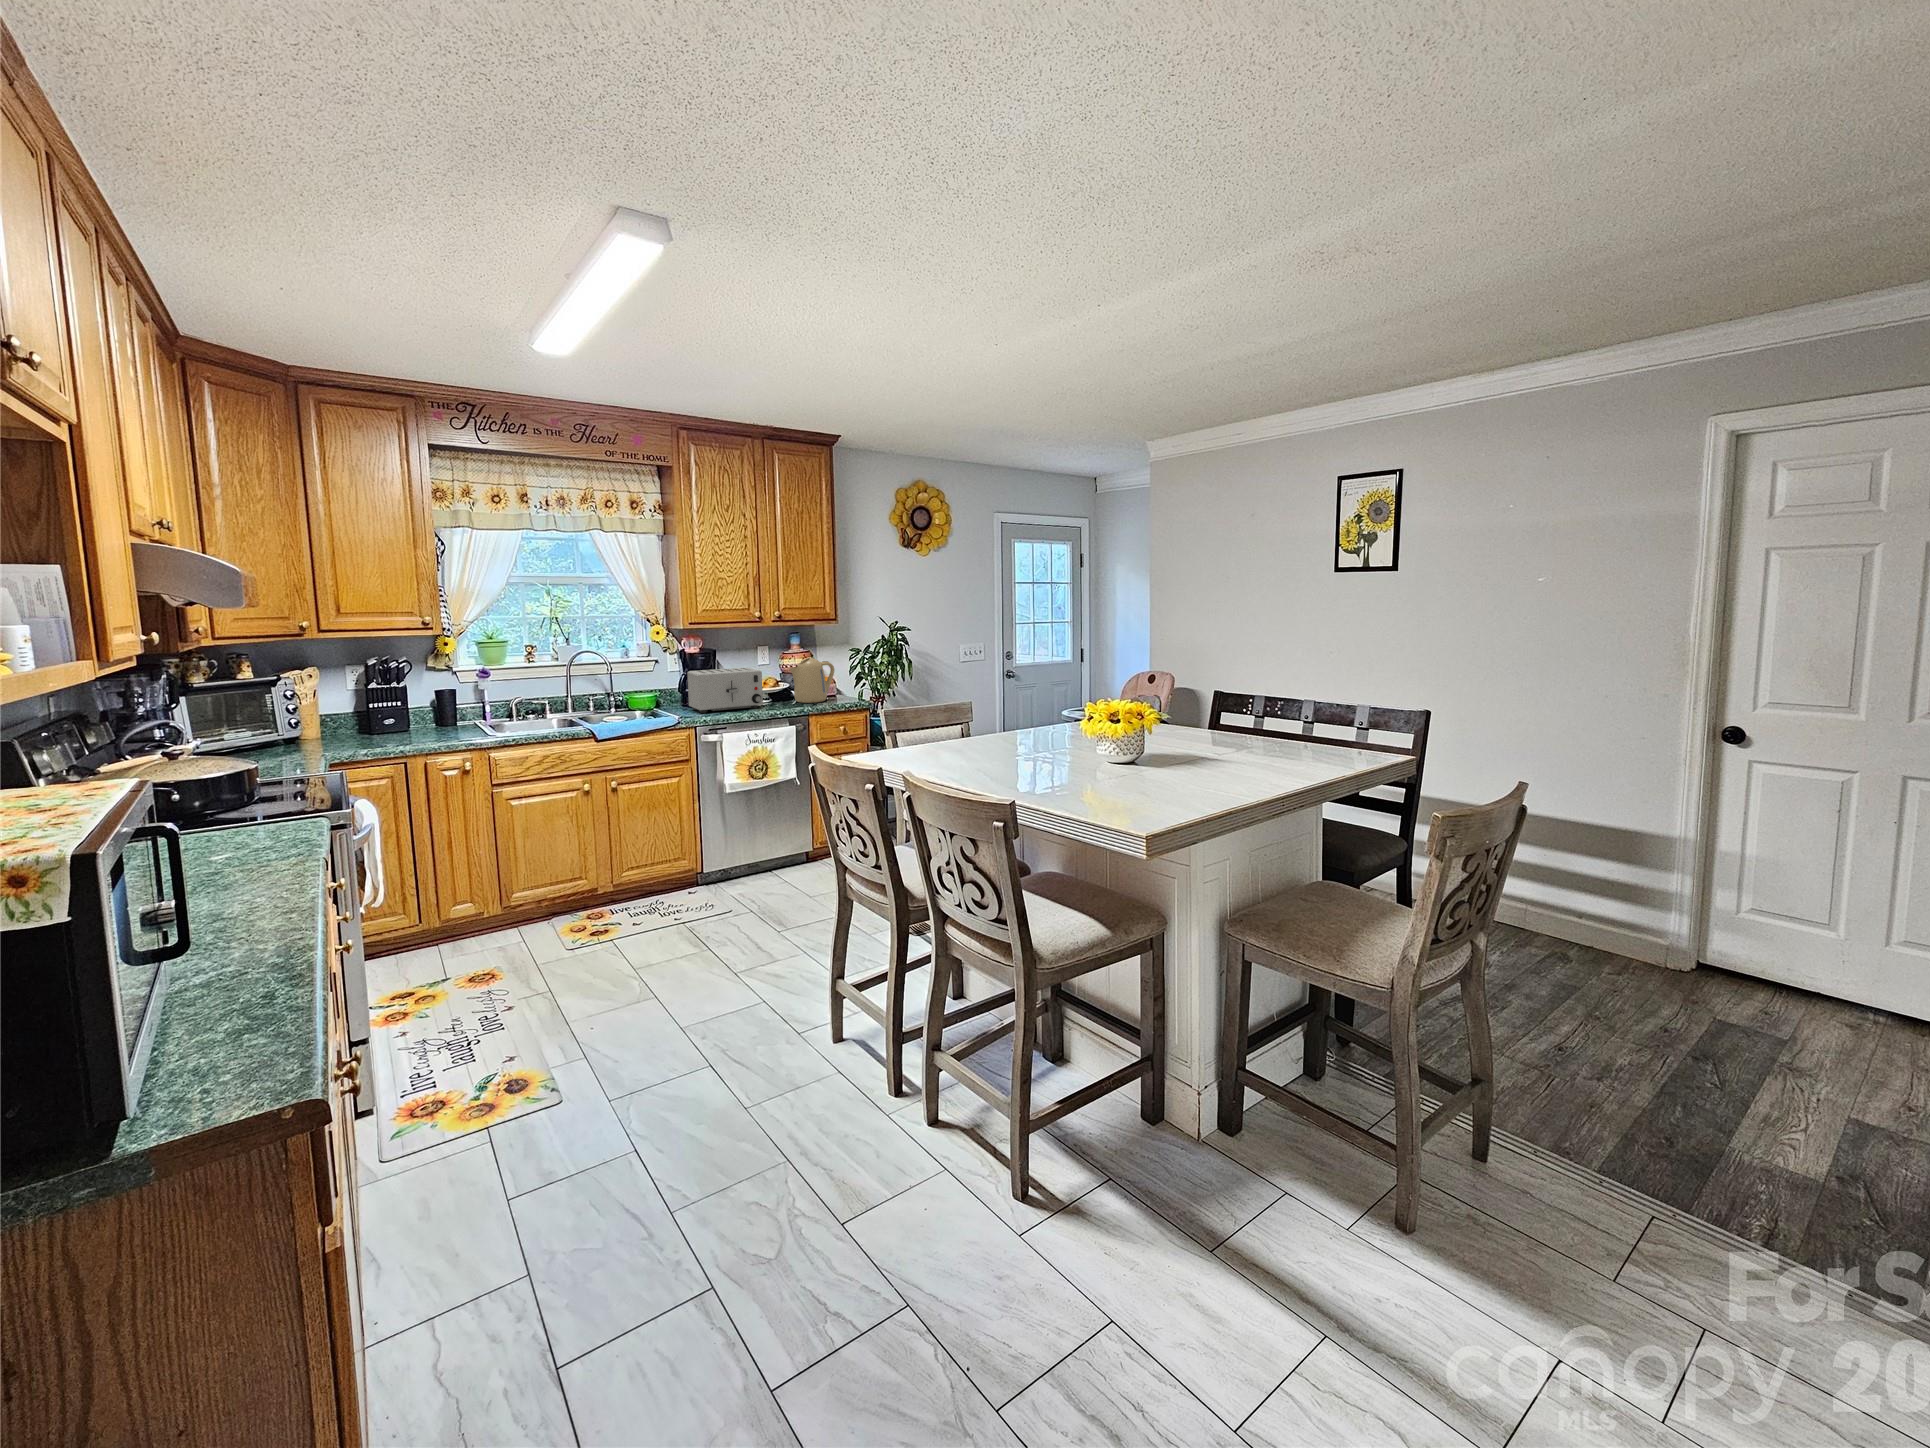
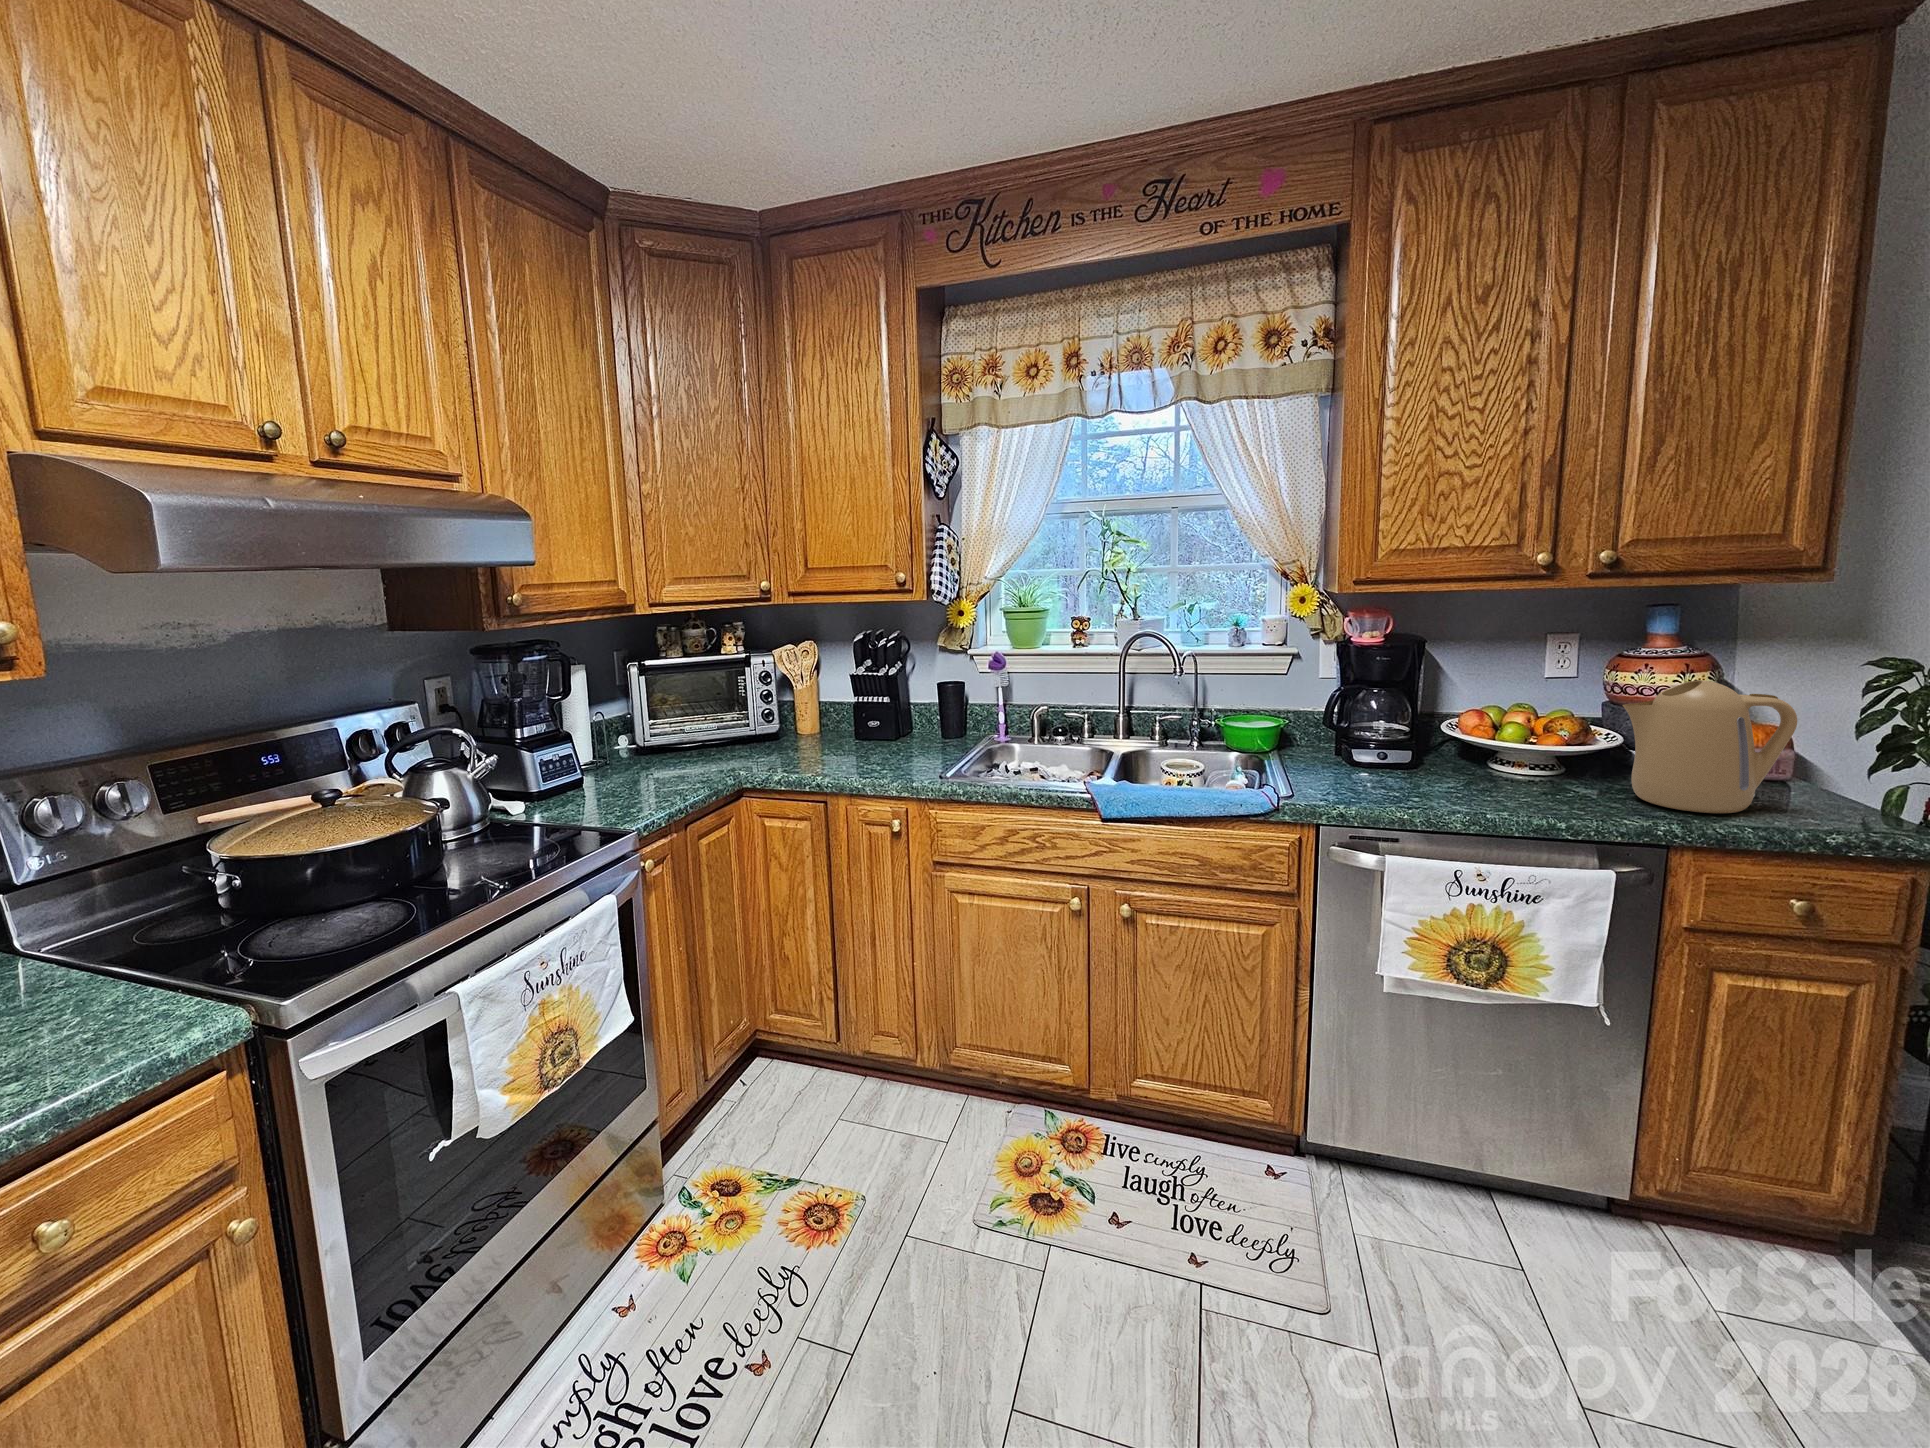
toaster: present [687,668,763,713] -> none [1331,687,1526,799]

